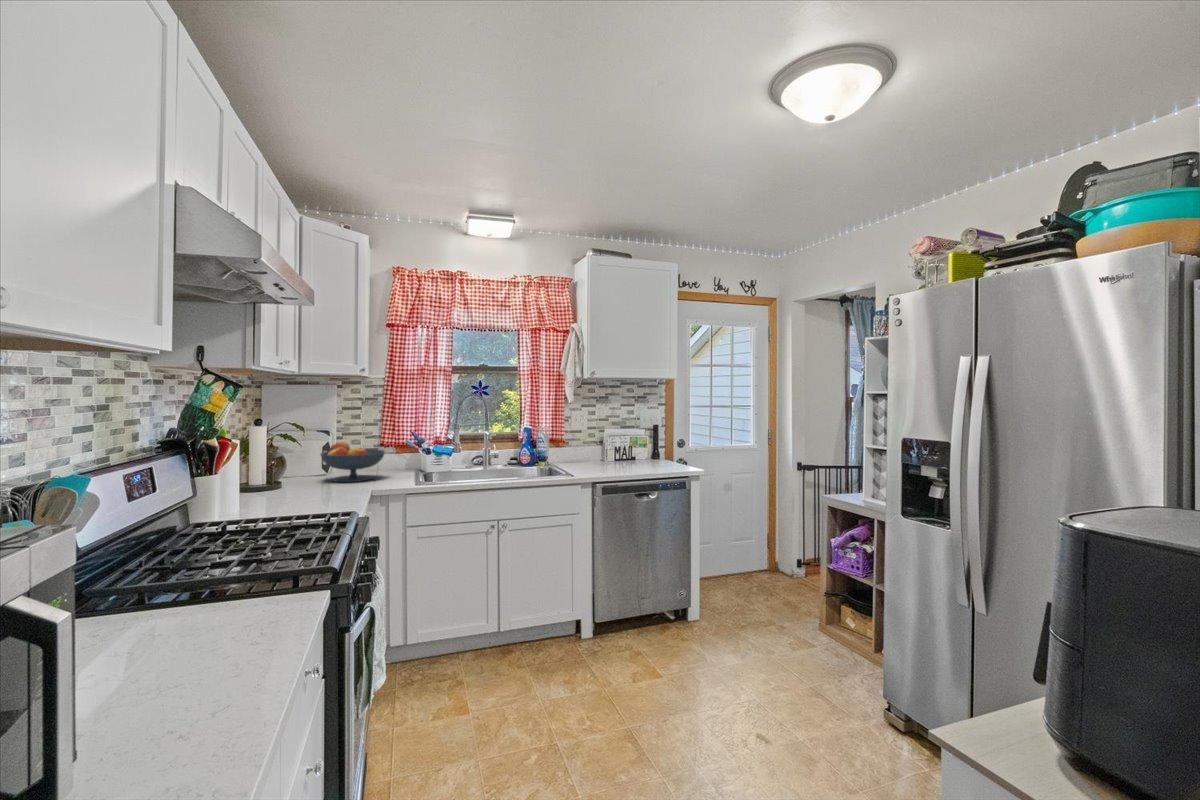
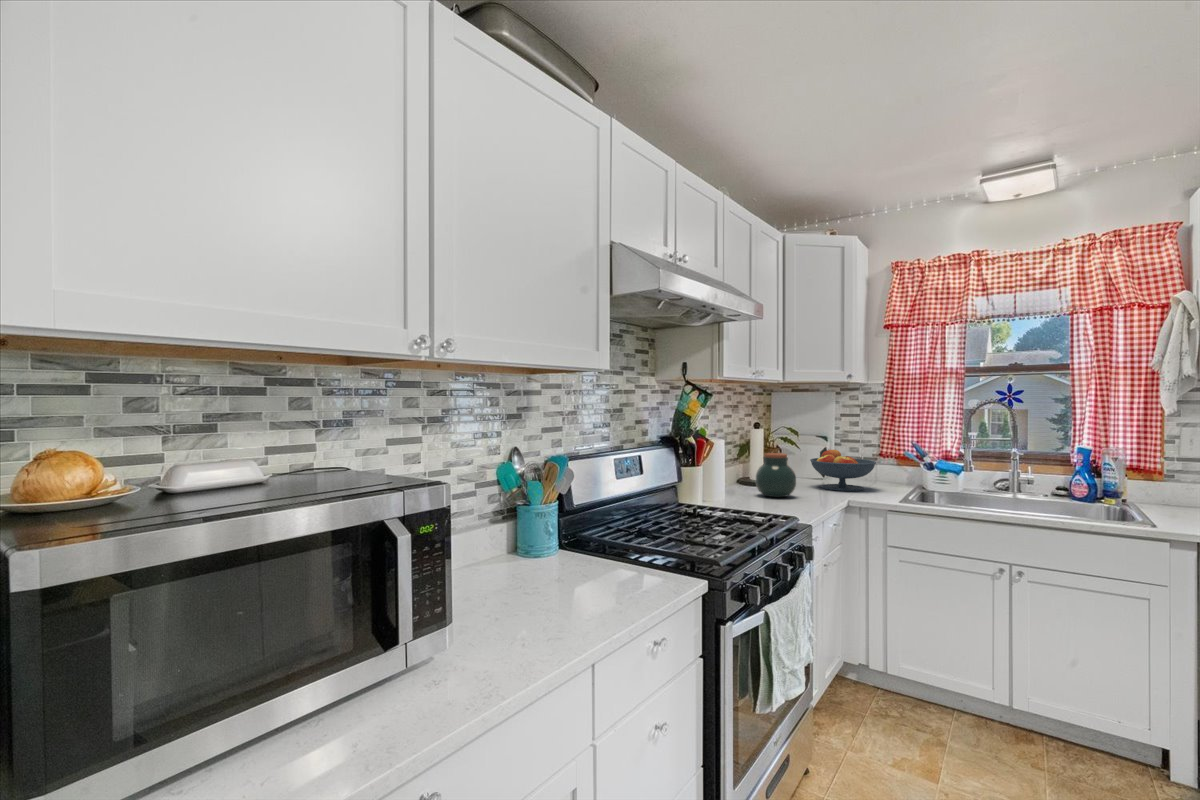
jar: none [276,450,324,498] -> present [756,453,796,497]

